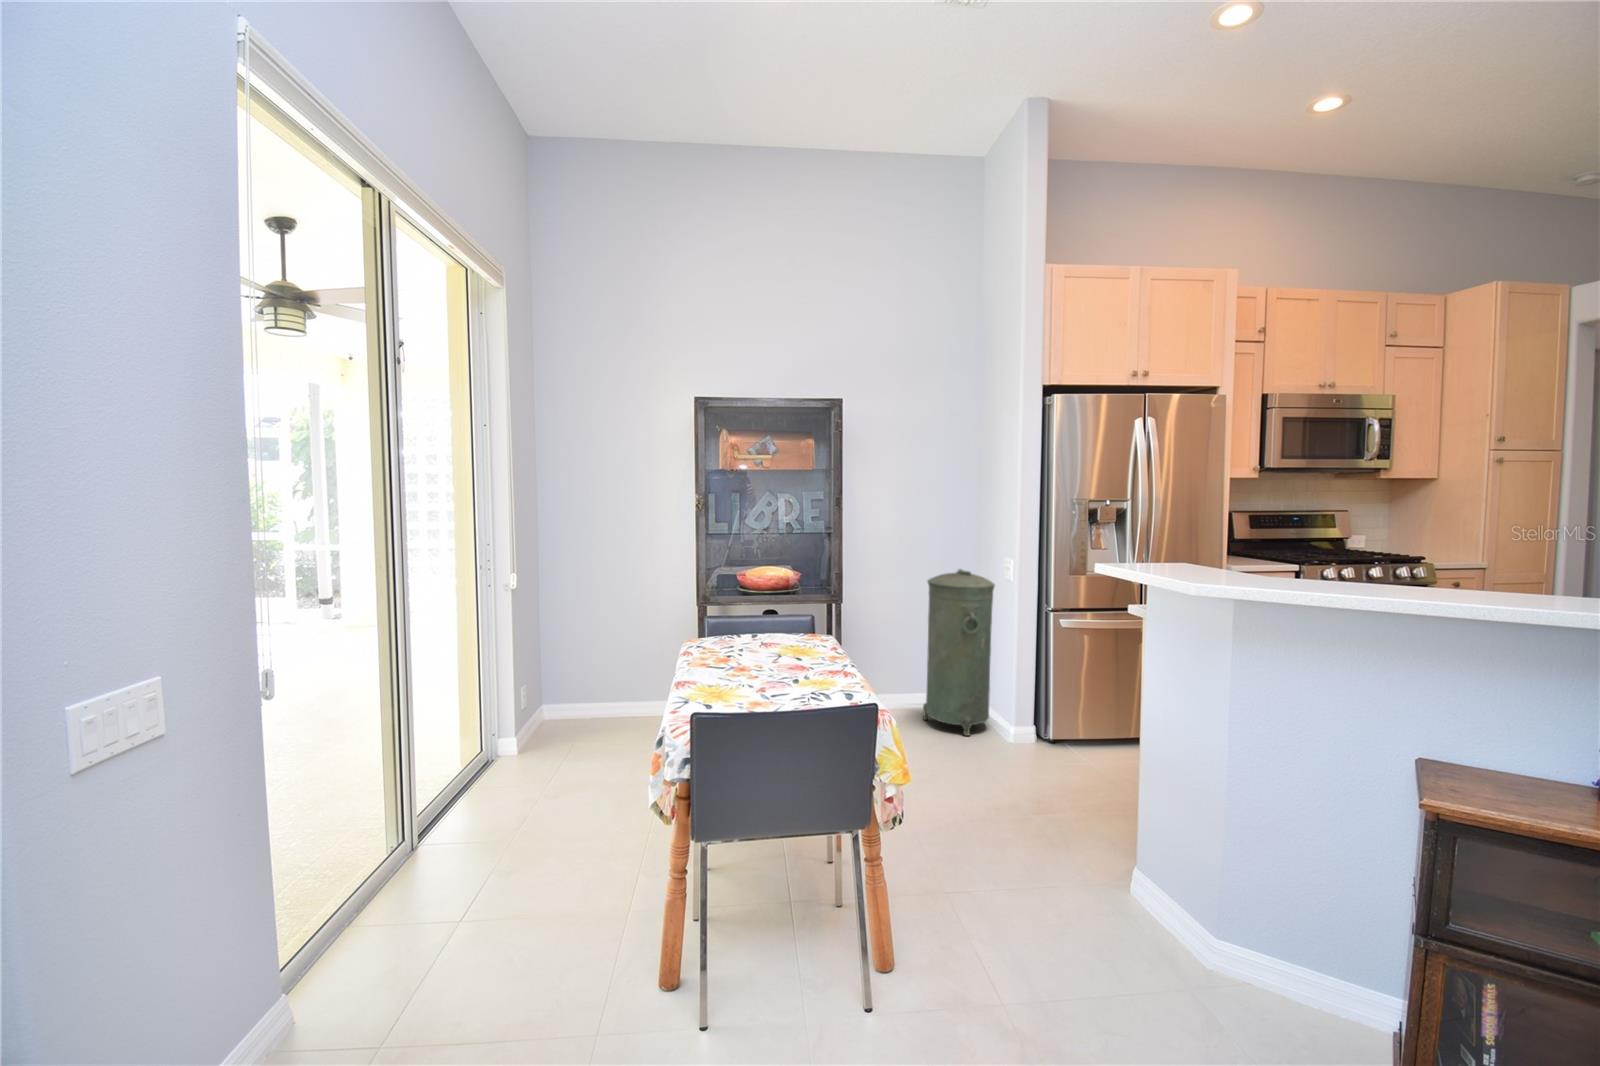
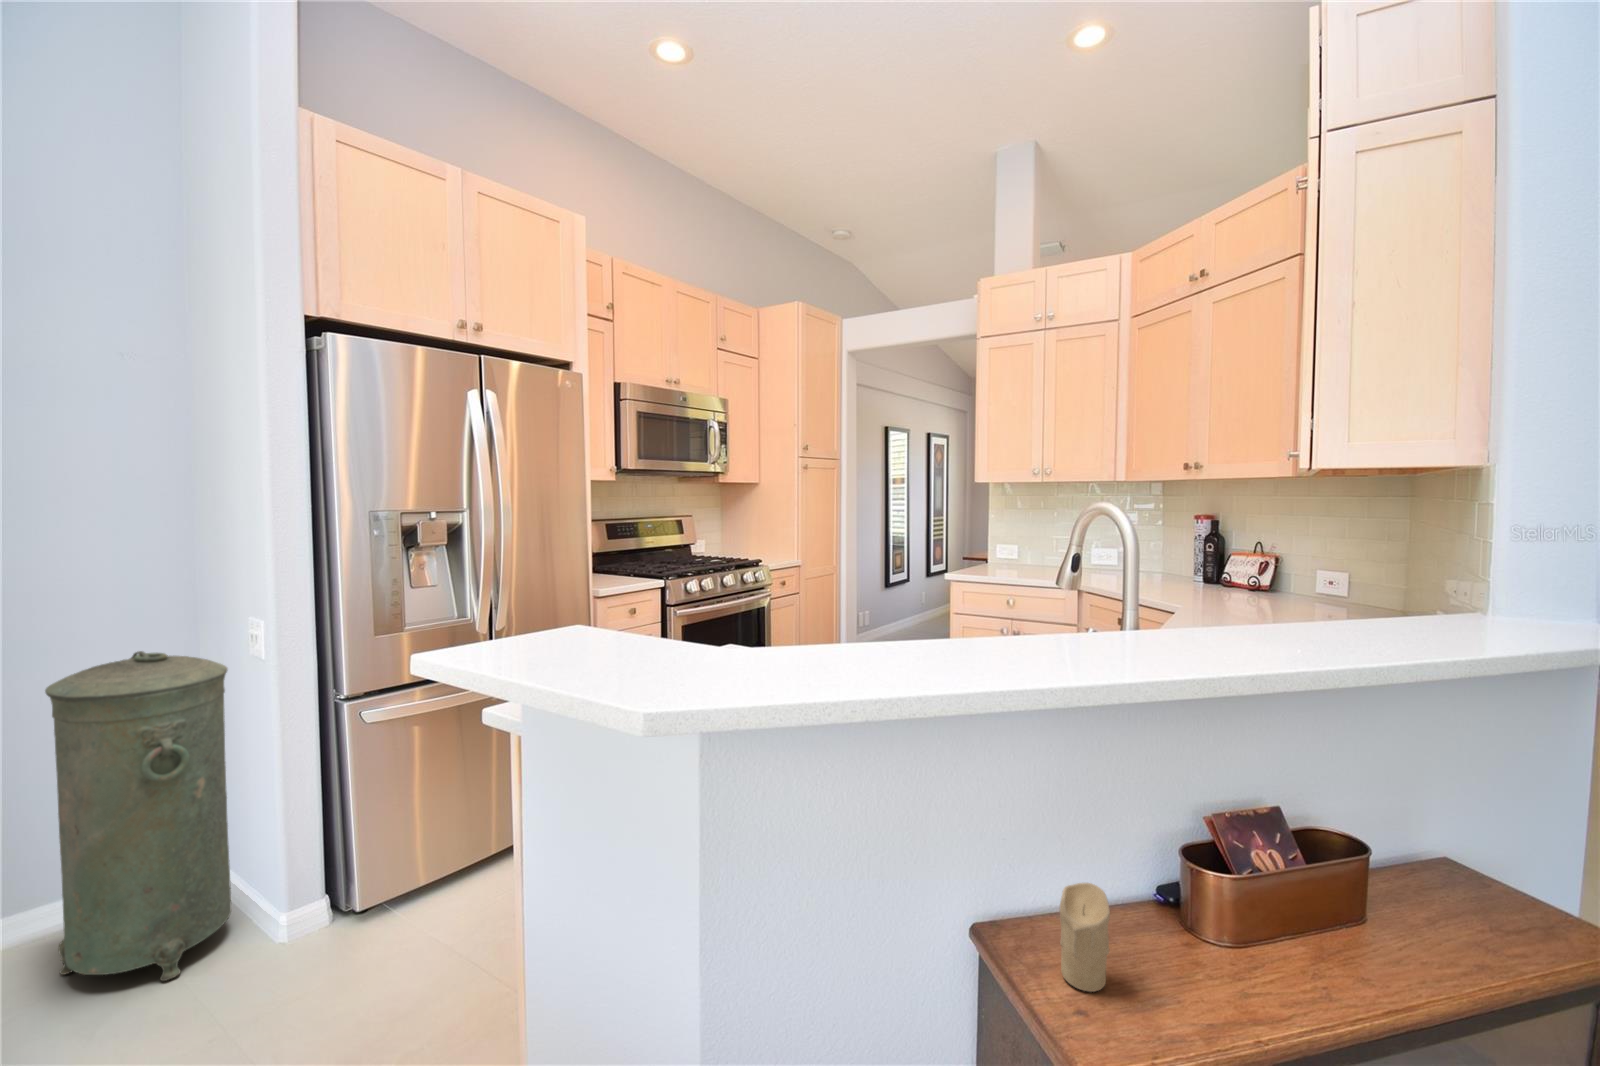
candle: none [1521,733,1566,798] -> present [1060,883,1110,992]

